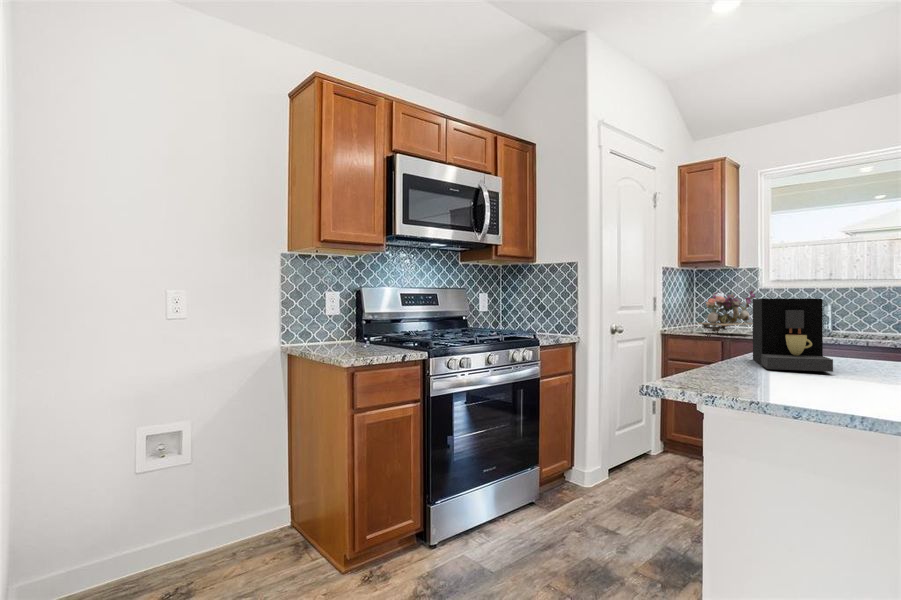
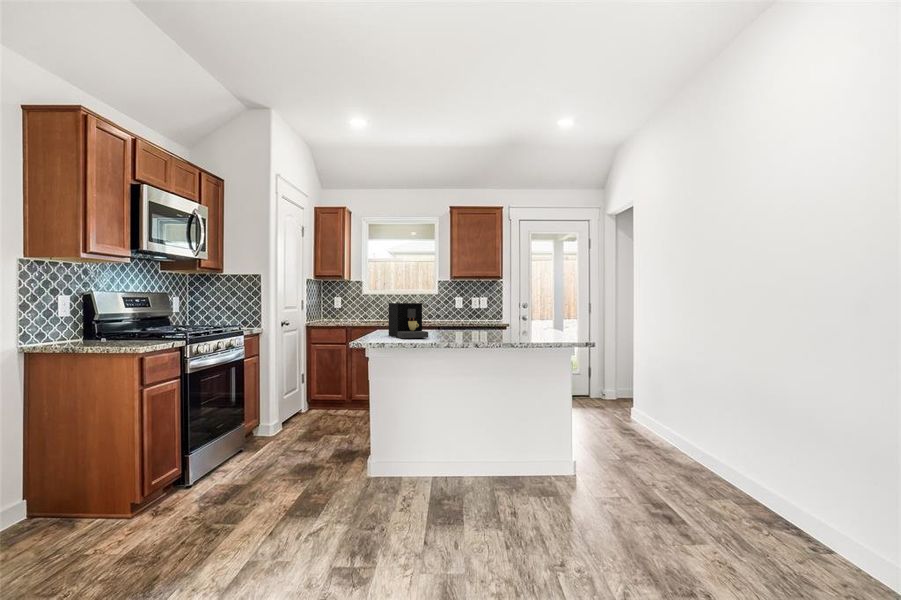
flower arrangement: present [698,290,755,333] -> none [330,296,368,324]

